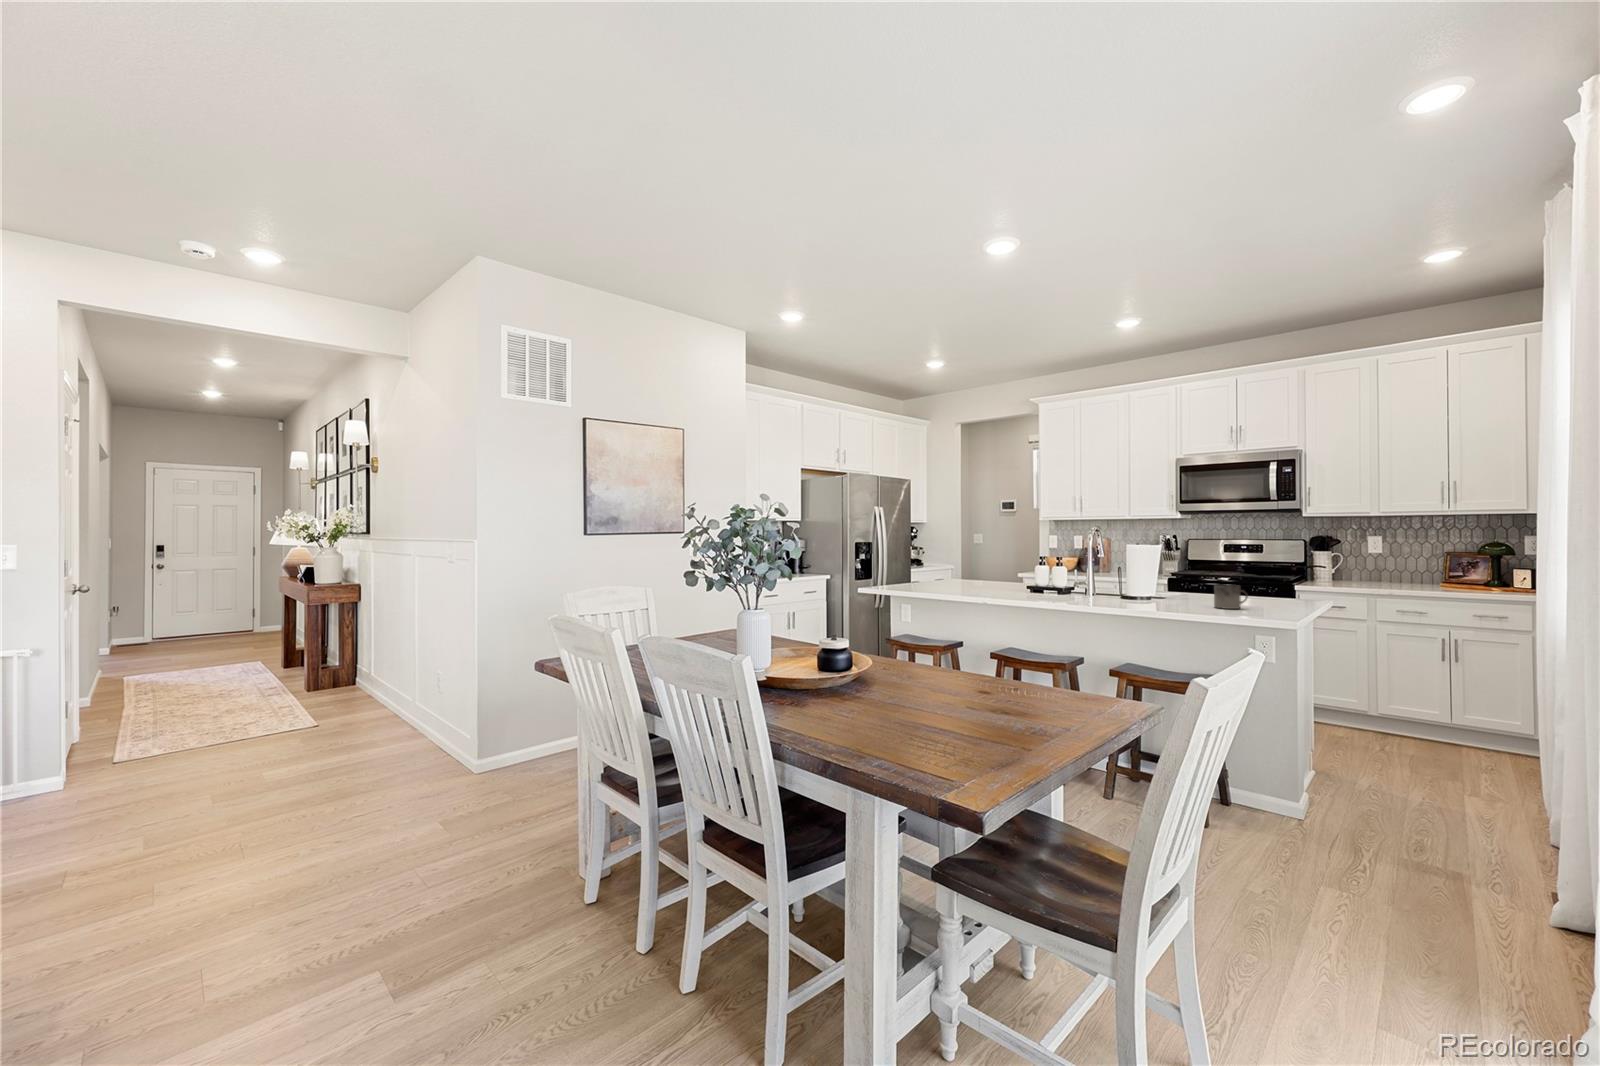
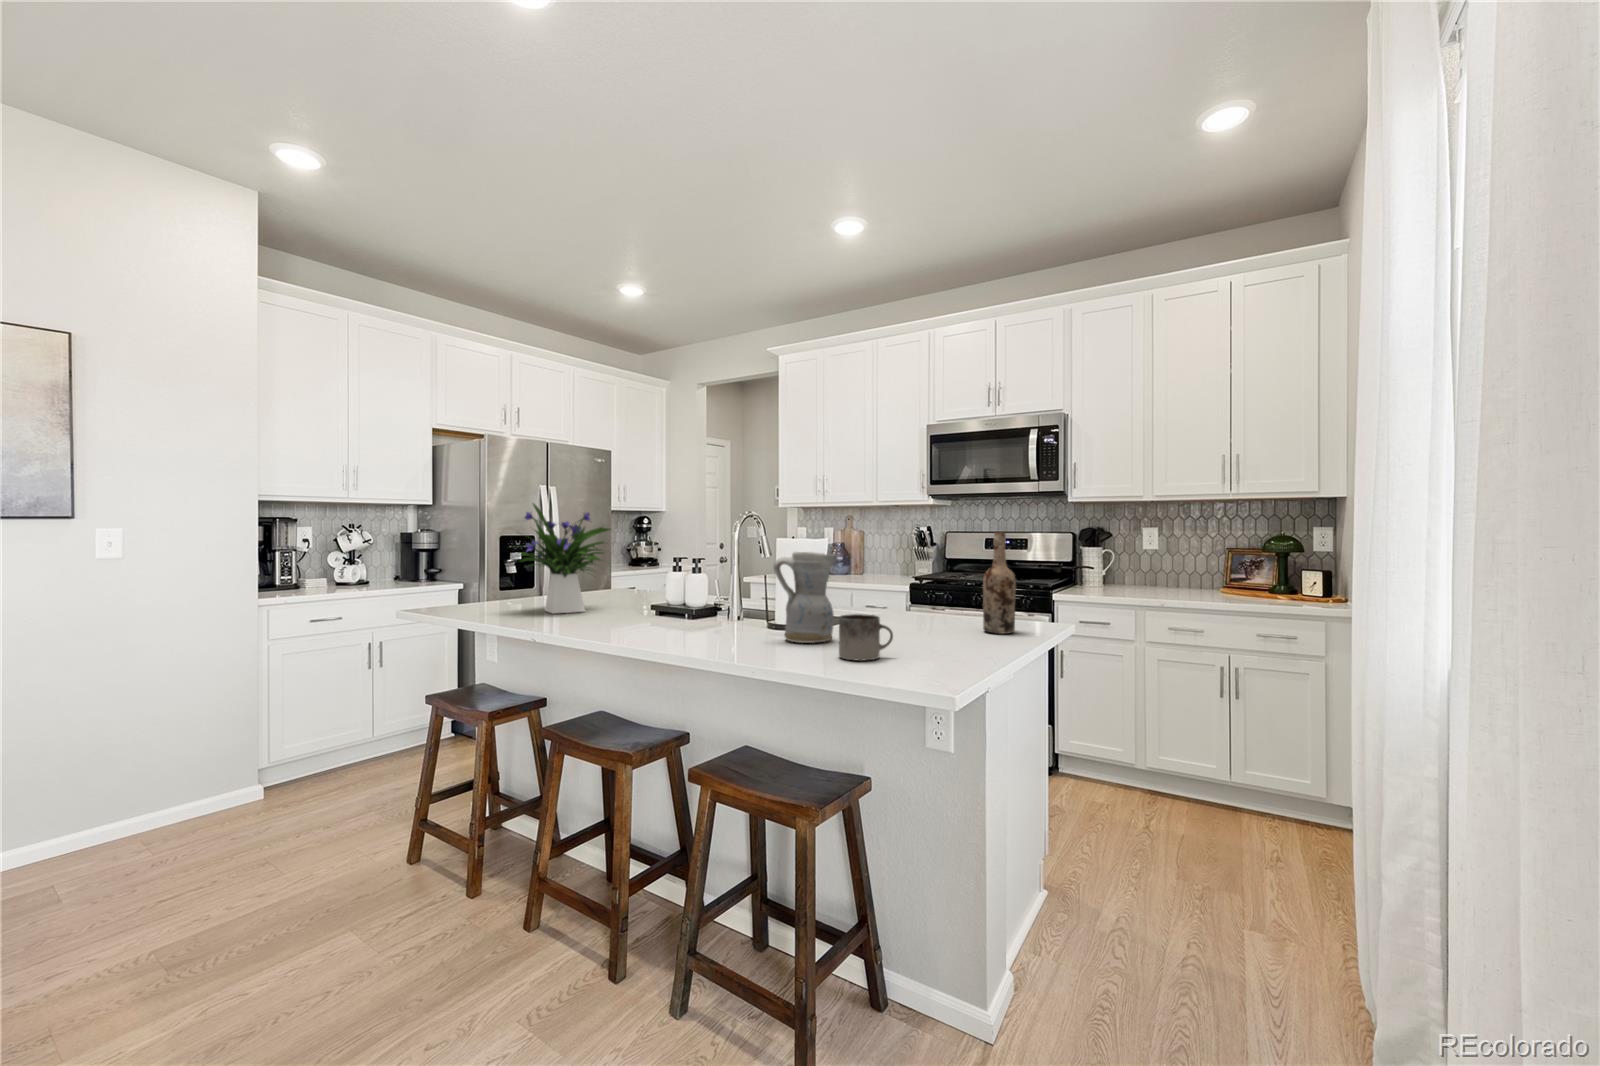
flower arrangement: none [946,521,1012,589] -> present [518,504,610,613]
wine bottle: none [1283,539,1307,601] -> present [983,532,1016,634]
ceramic pitcher: none [1157,550,1196,602] -> present [774,552,834,643]

